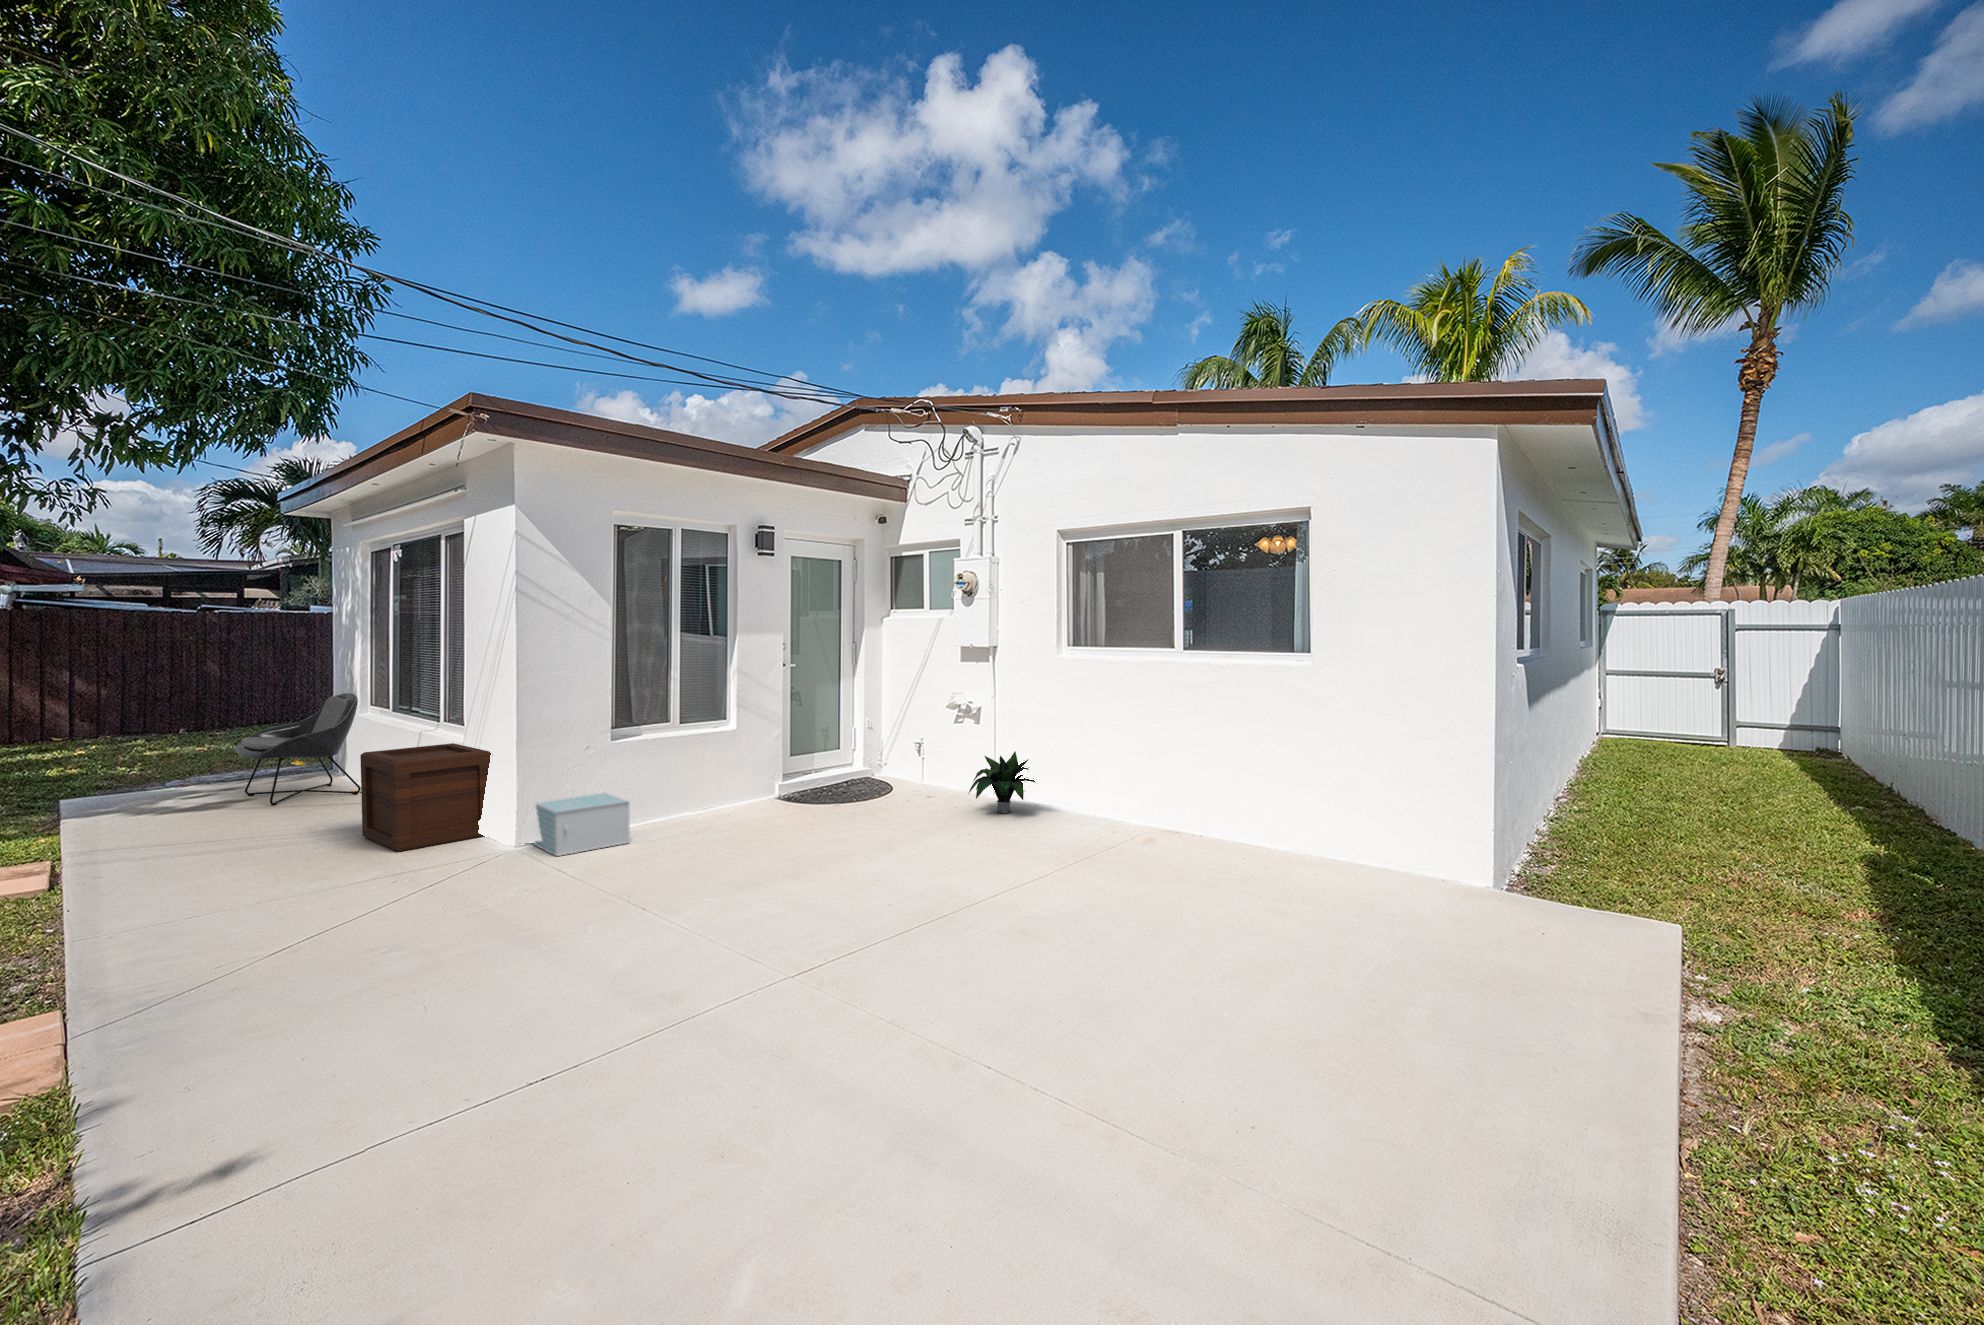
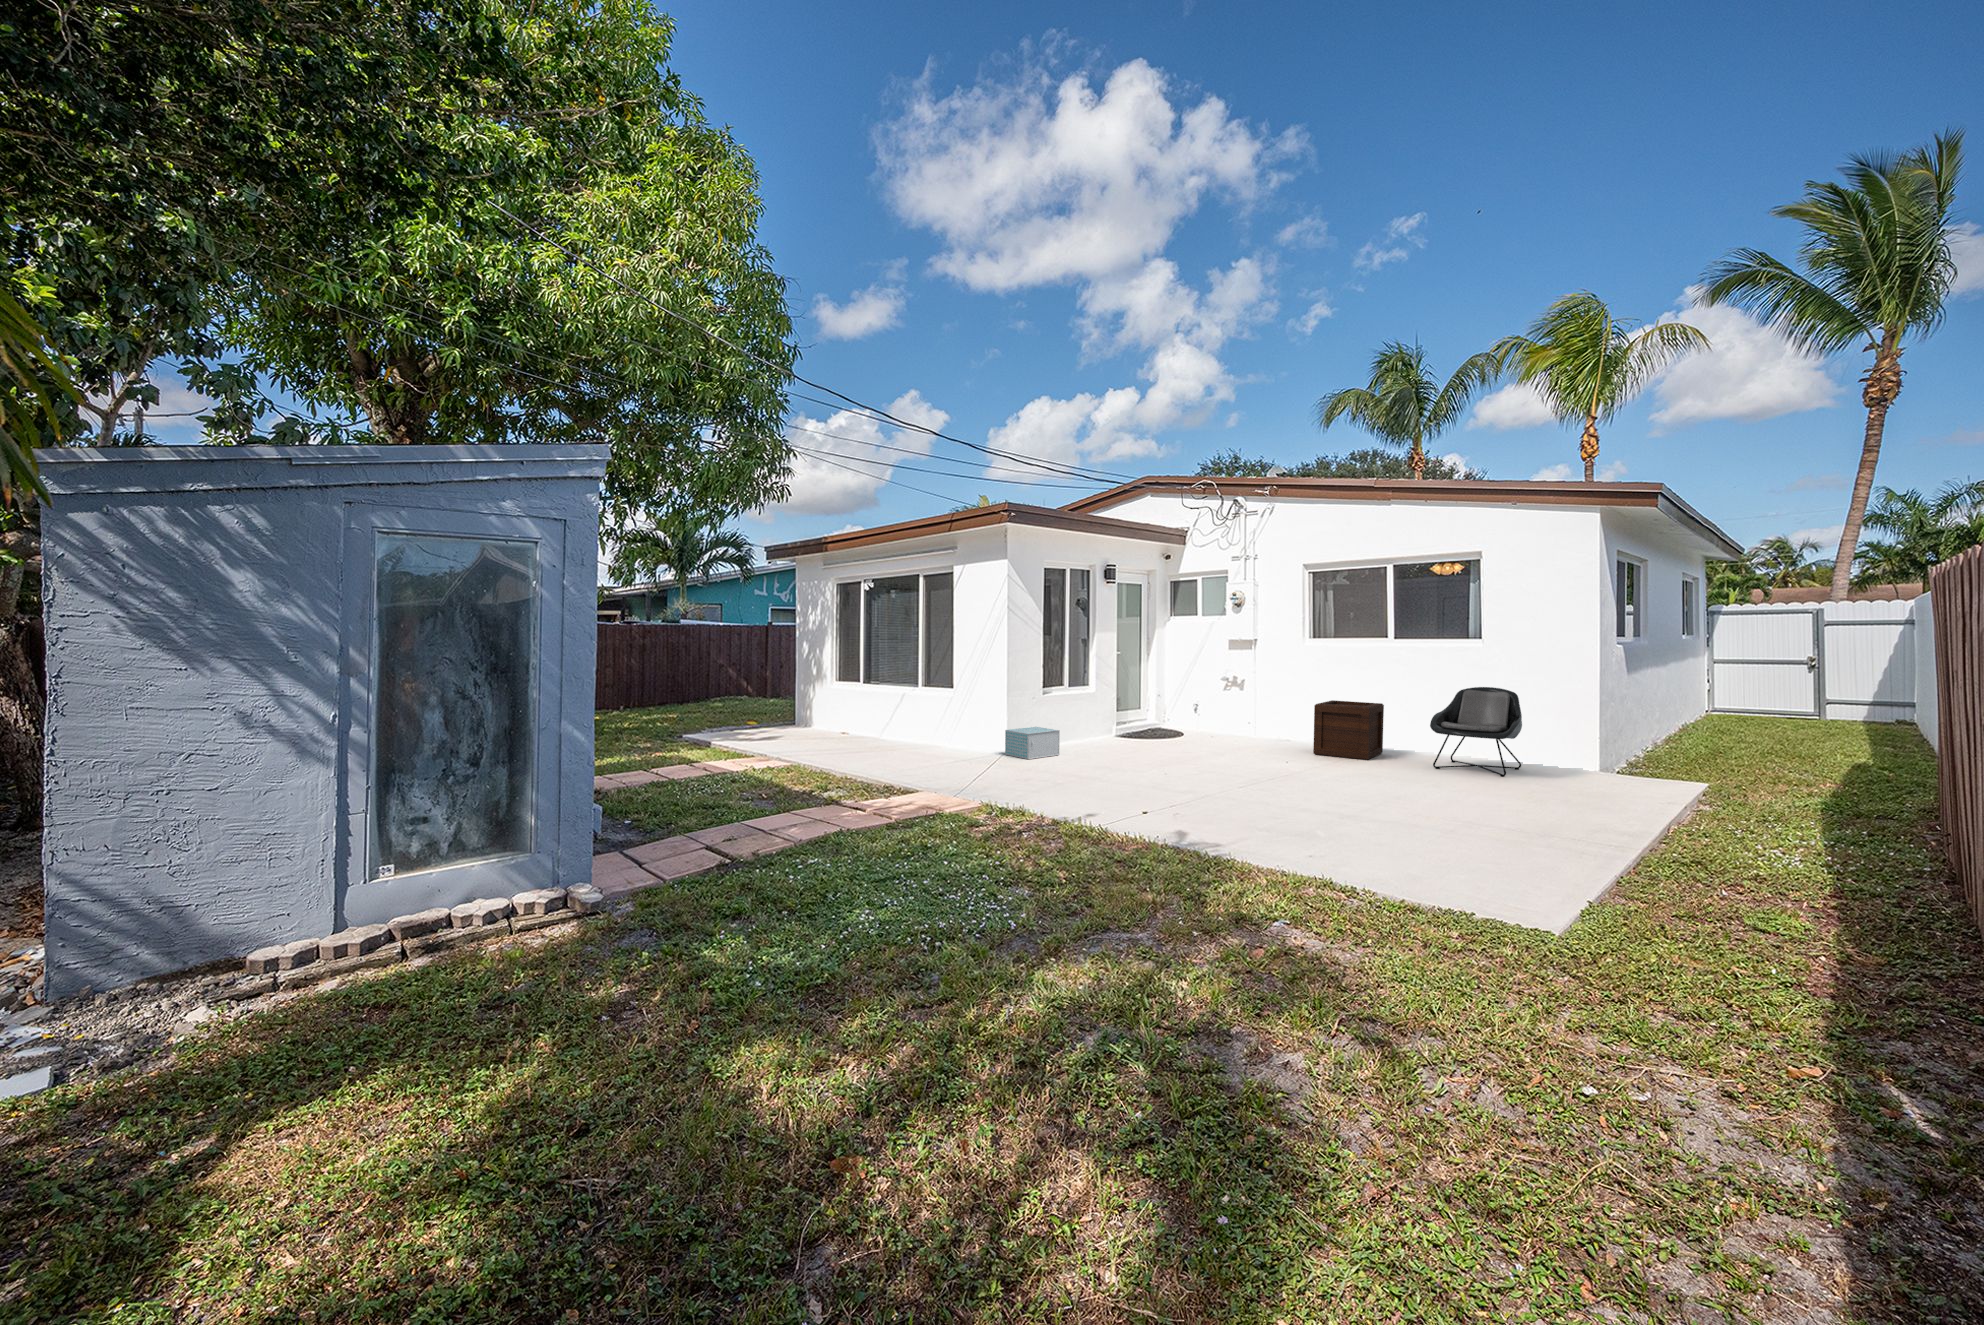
lounge chair: present [236,693,361,806] -> present [1430,687,1522,777]
wooden crate: present [360,743,491,852] -> present [1313,700,1384,760]
potted plant: present [969,752,1036,813] -> none [1246,706,1301,747]

